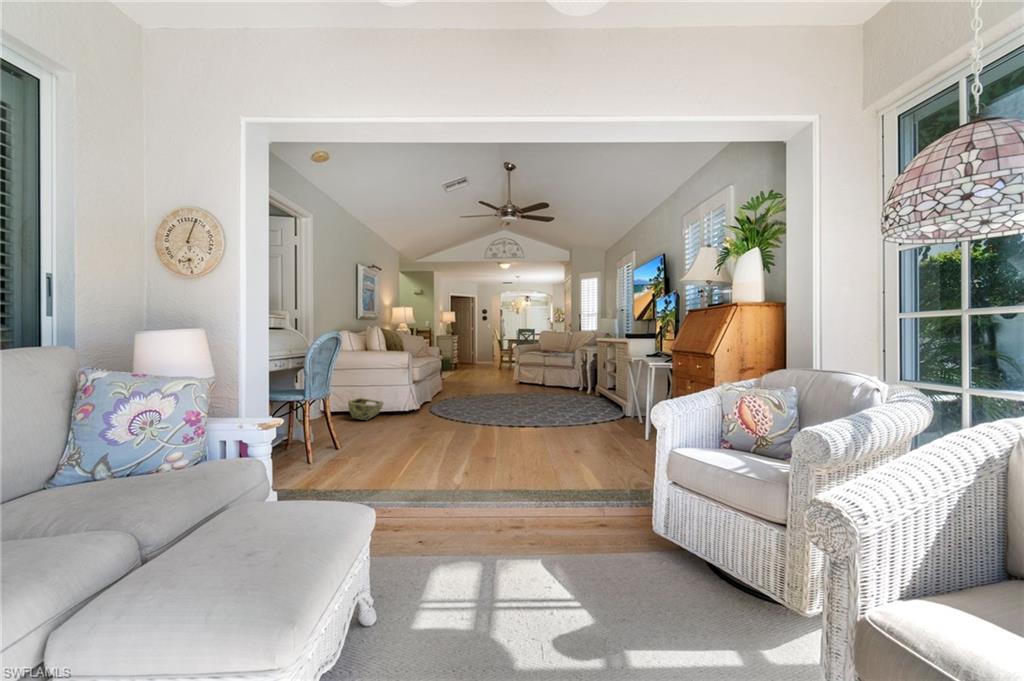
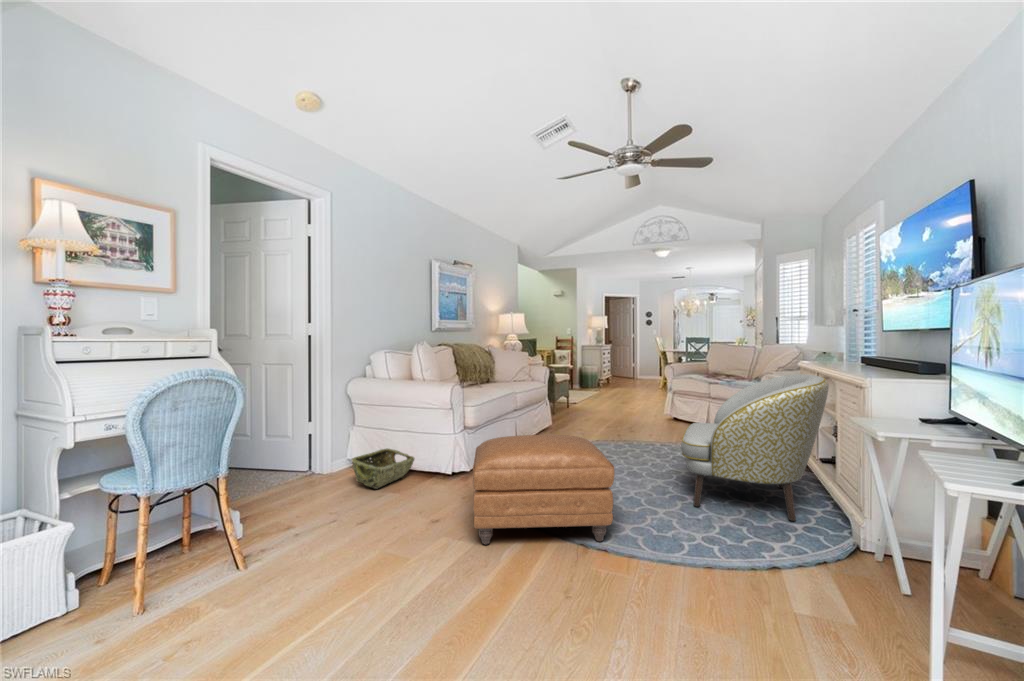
armchair: none [546,341,613,410] -> present [681,374,829,521]
ottoman: none [444,374,527,429] -> present [473,435,615,545]

